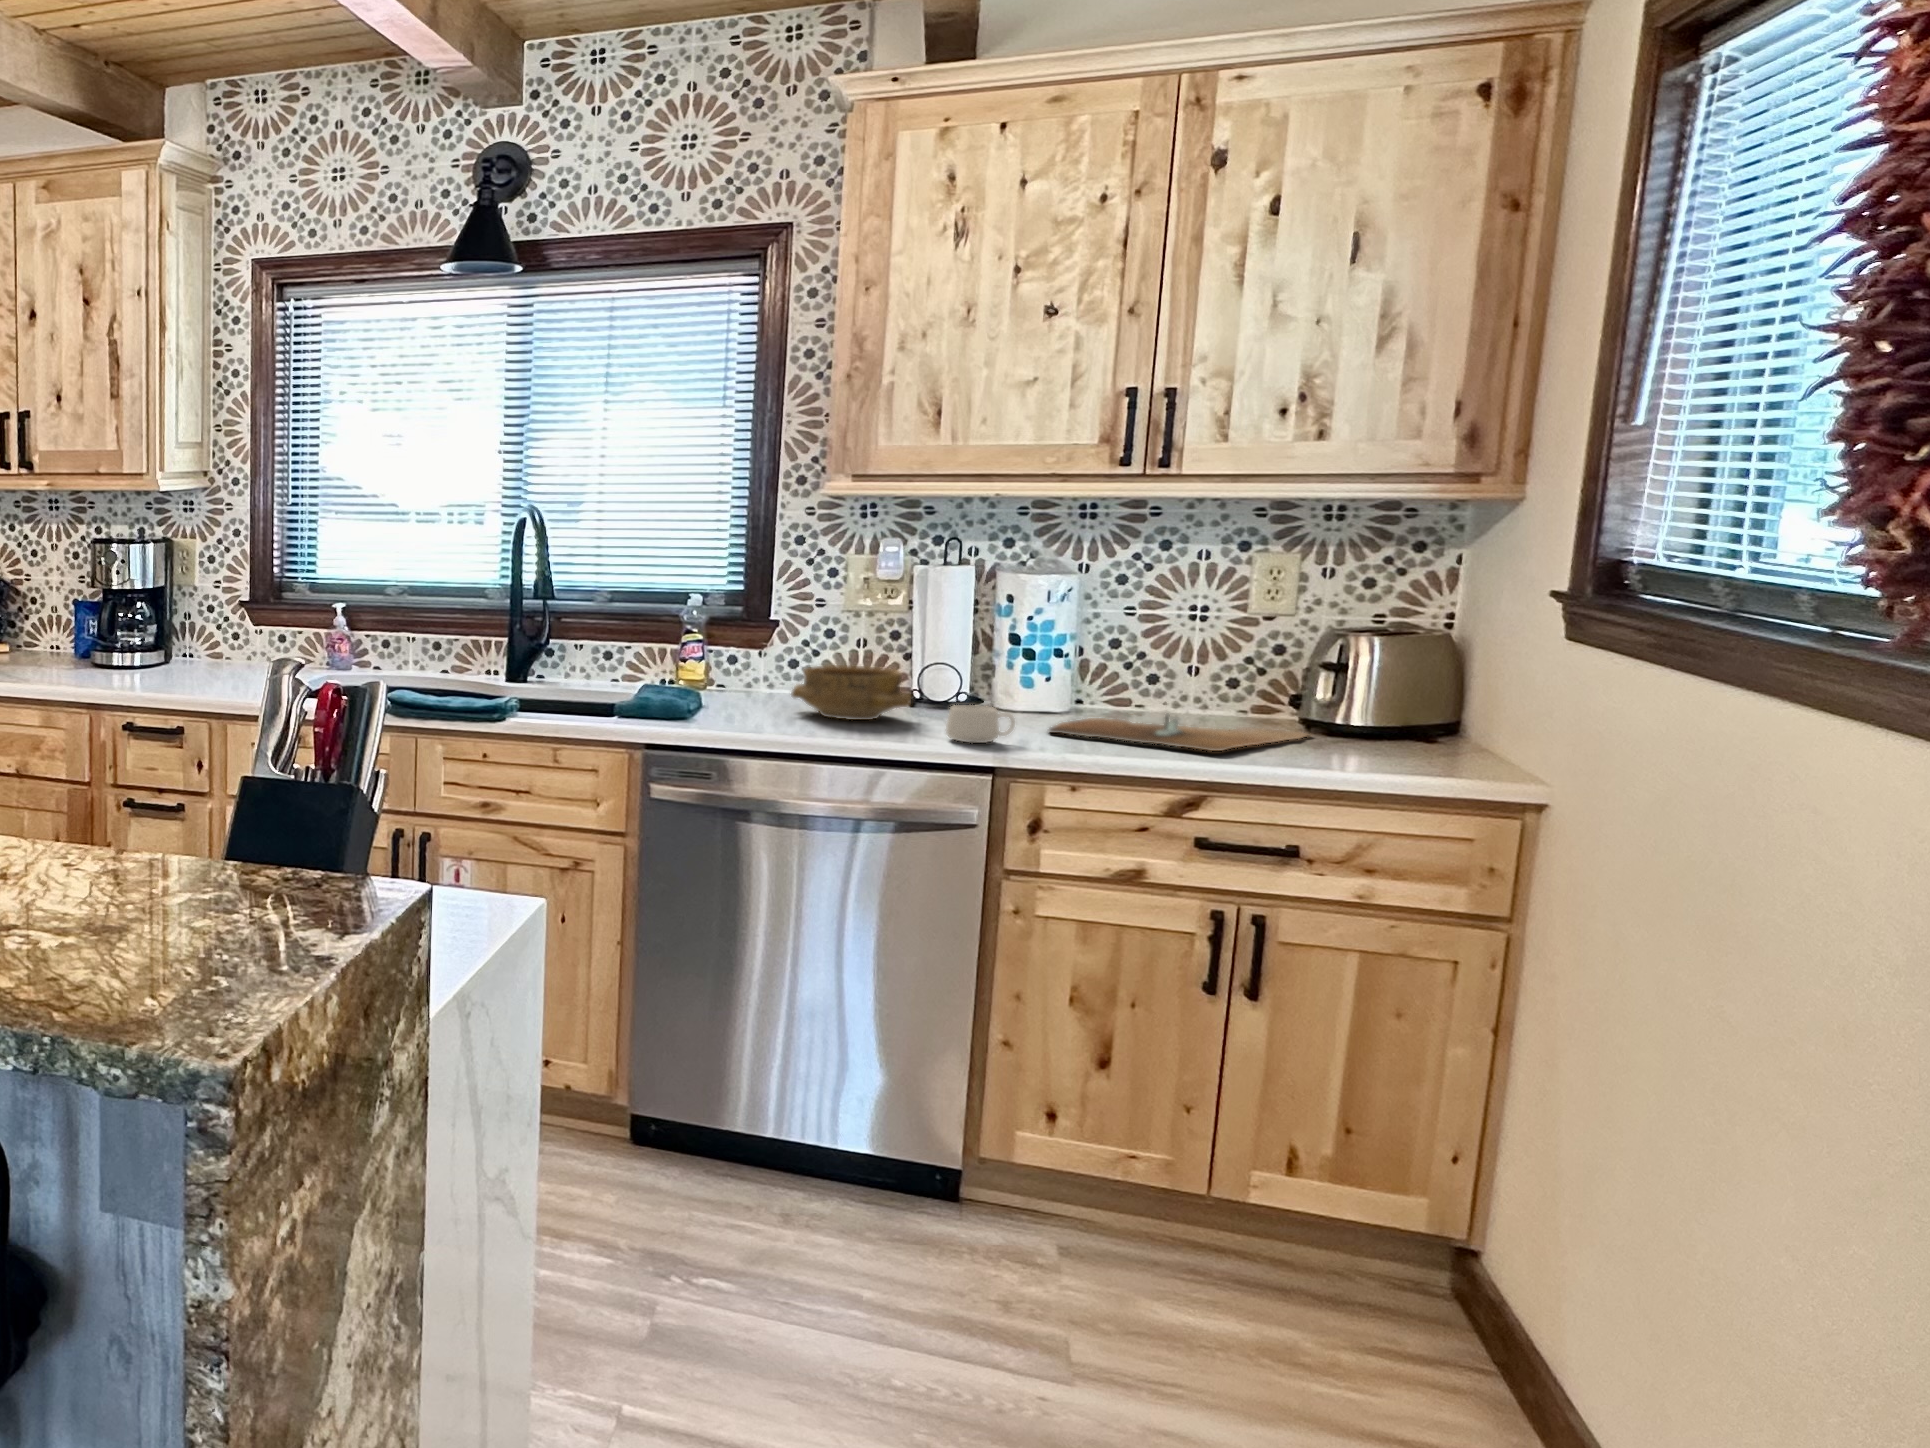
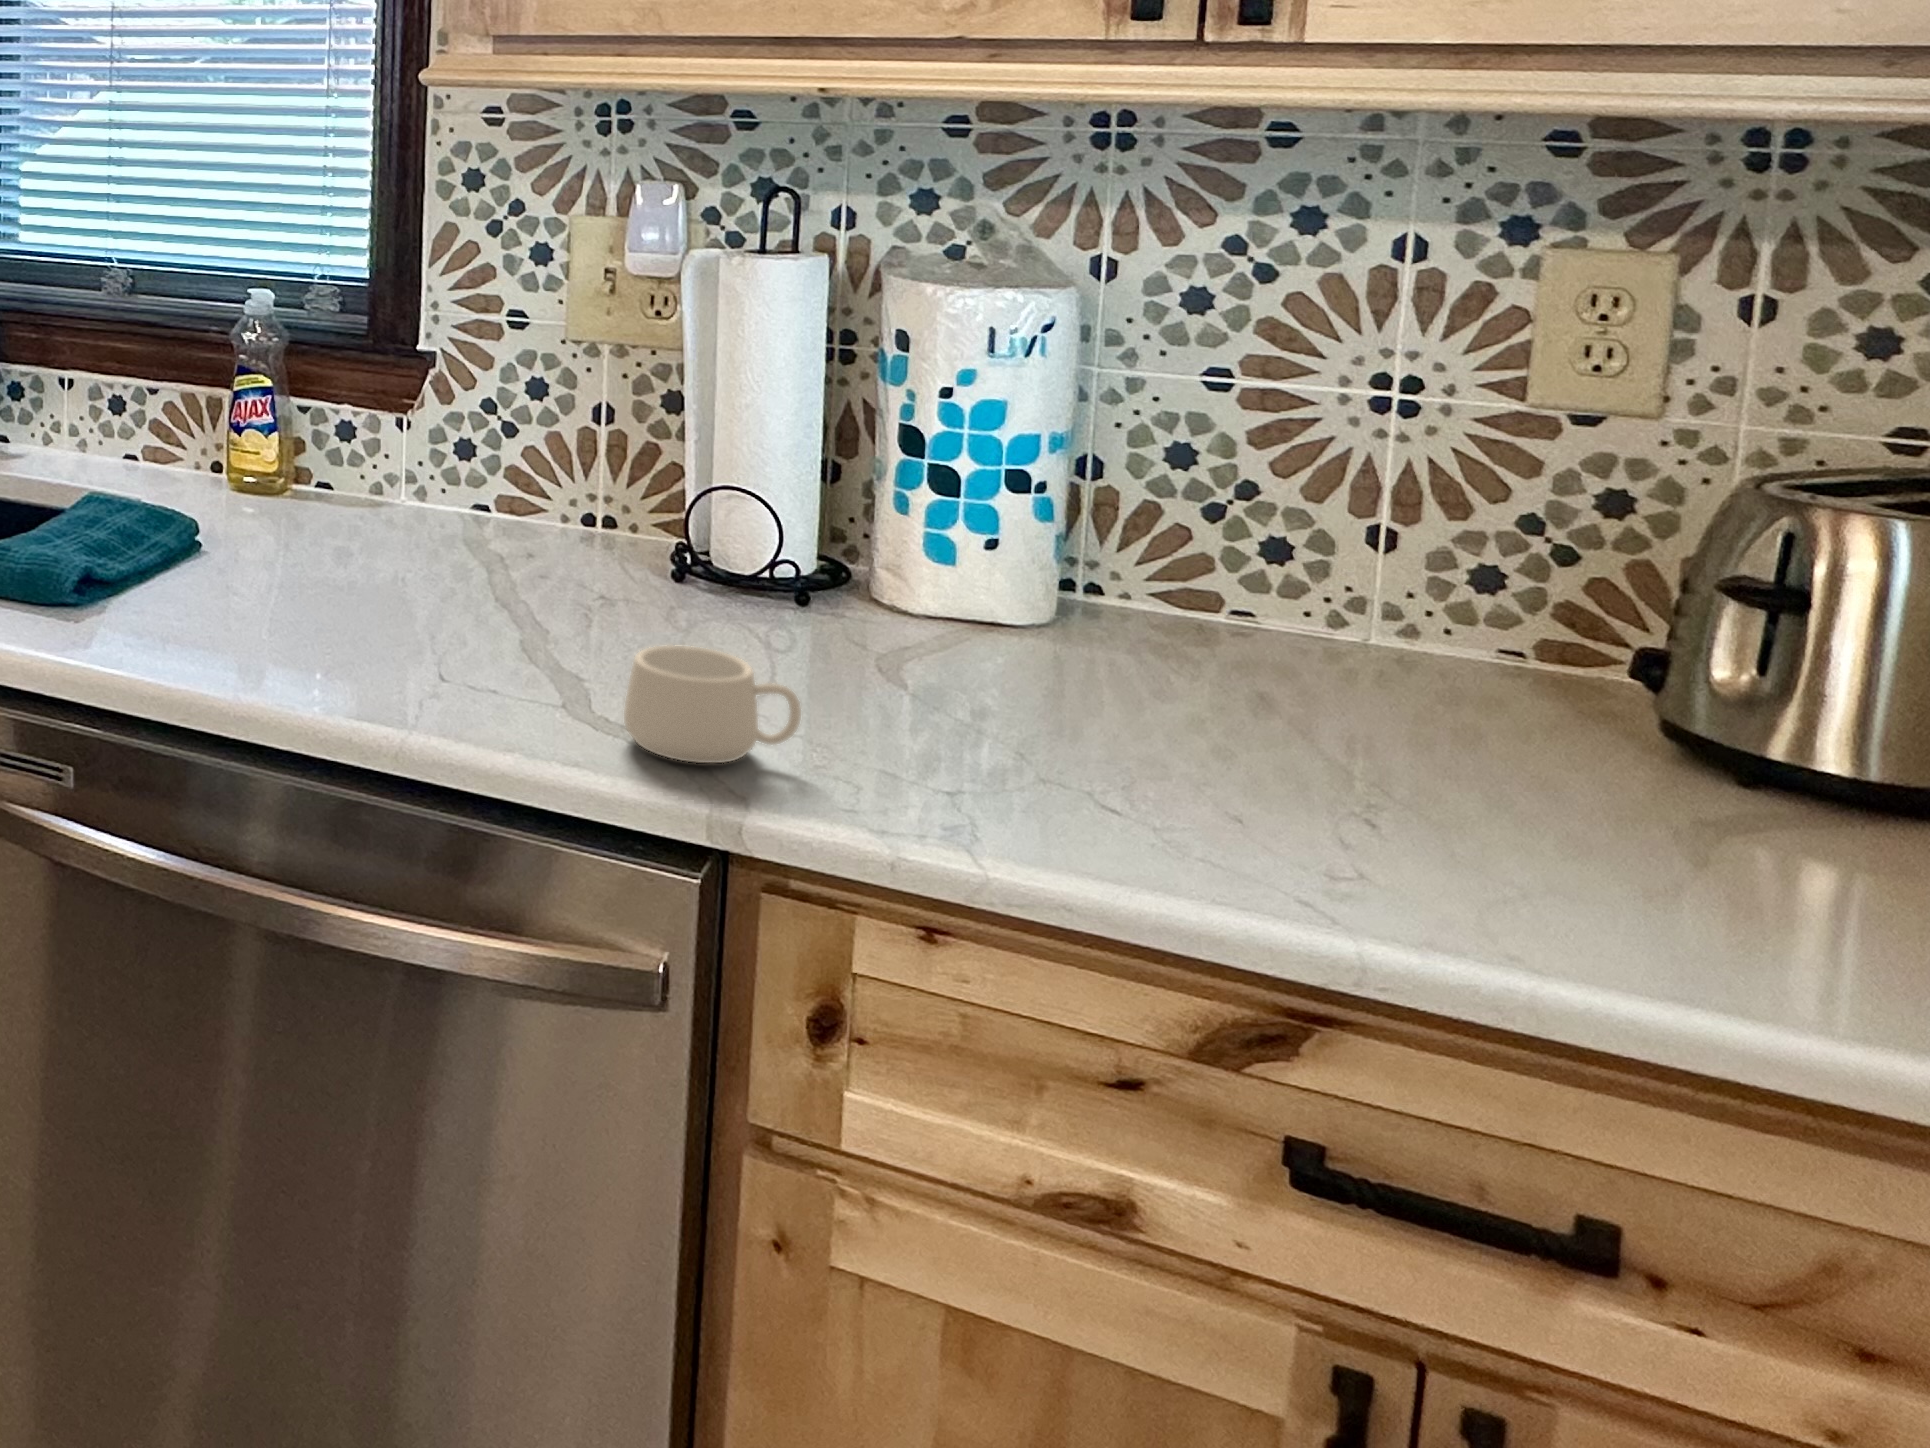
ceramic bowl: present [791,665,911,720] -> none [345,483,618,638]
cutting board: present [1049,714,1307,751] -> none [926,639,1701,867]

